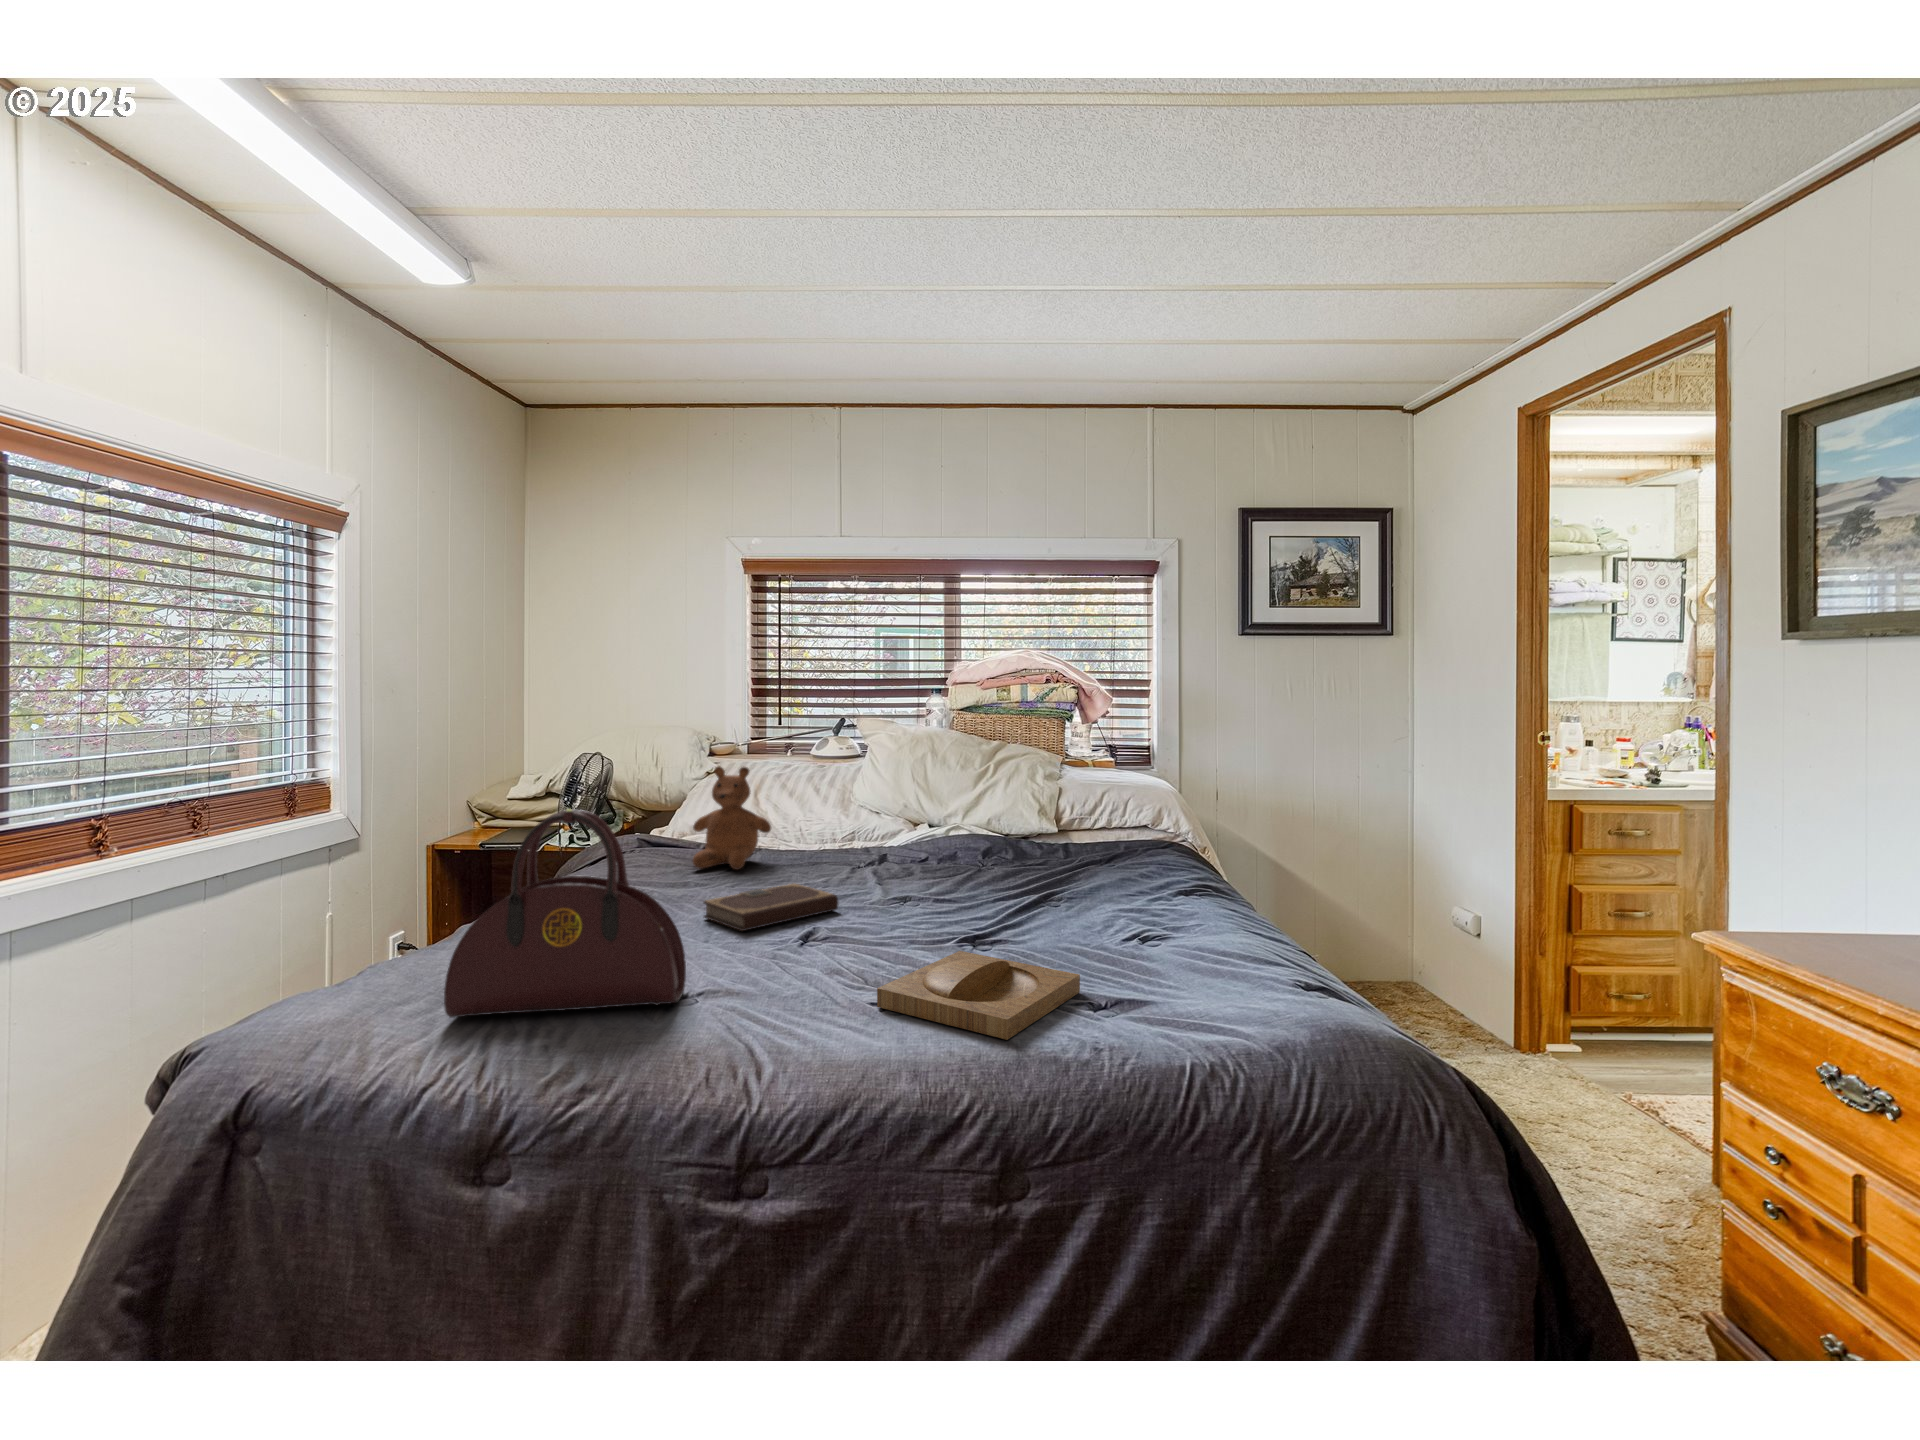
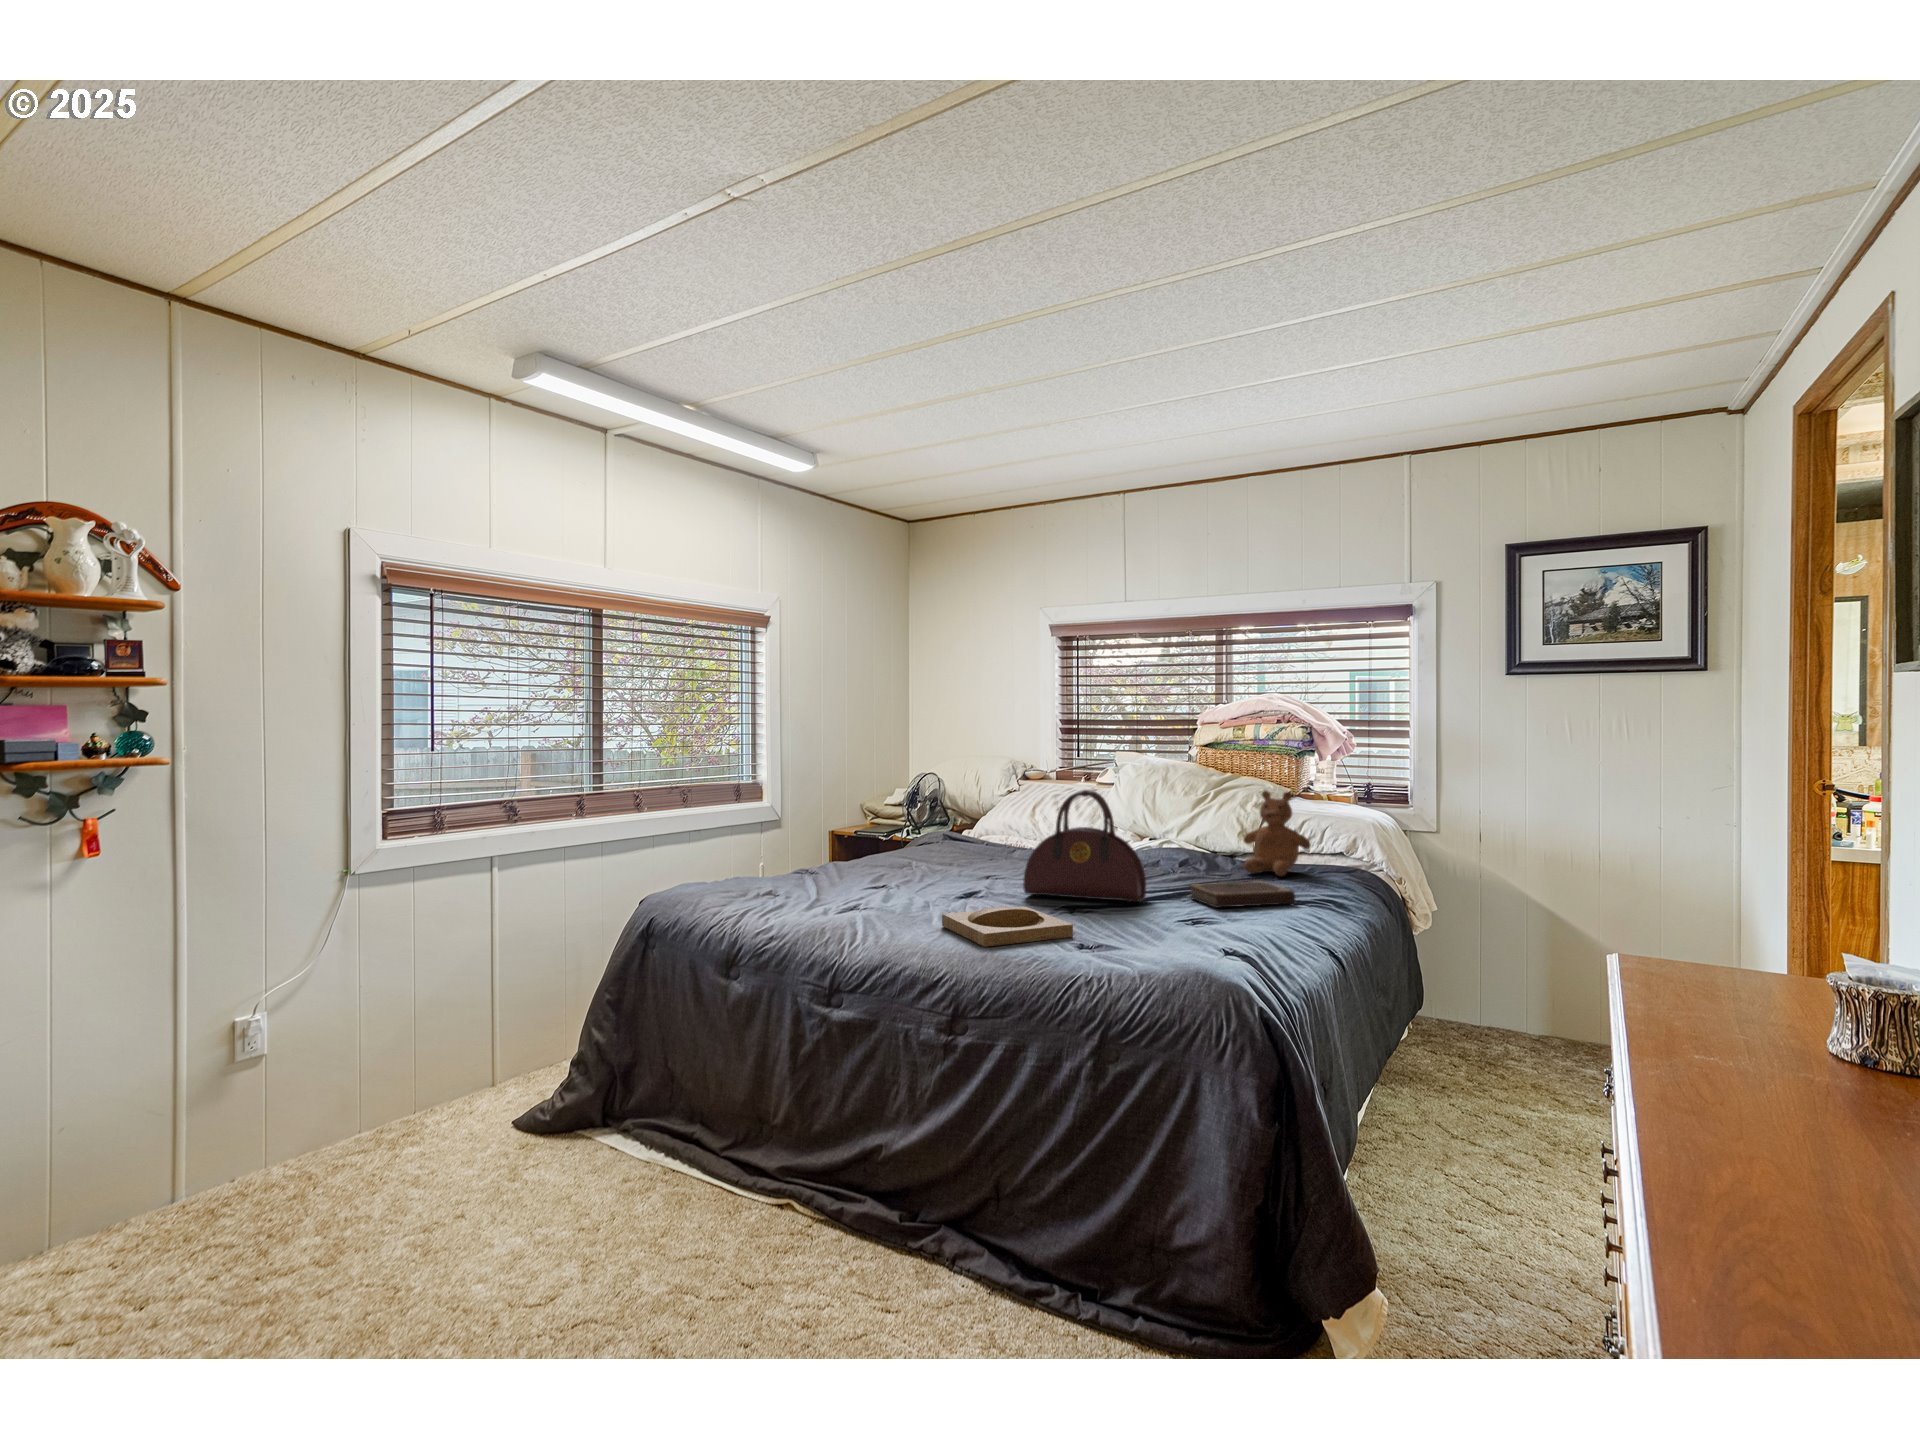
teddy bear: present [693,766,771,869] -> present [1244,791,1310,876]
handbag: present [444,809,686,1018] -> present [1023,790,1146,902]
notebook: present [704,884,839,931] -> present [1190,882,1295,908]

